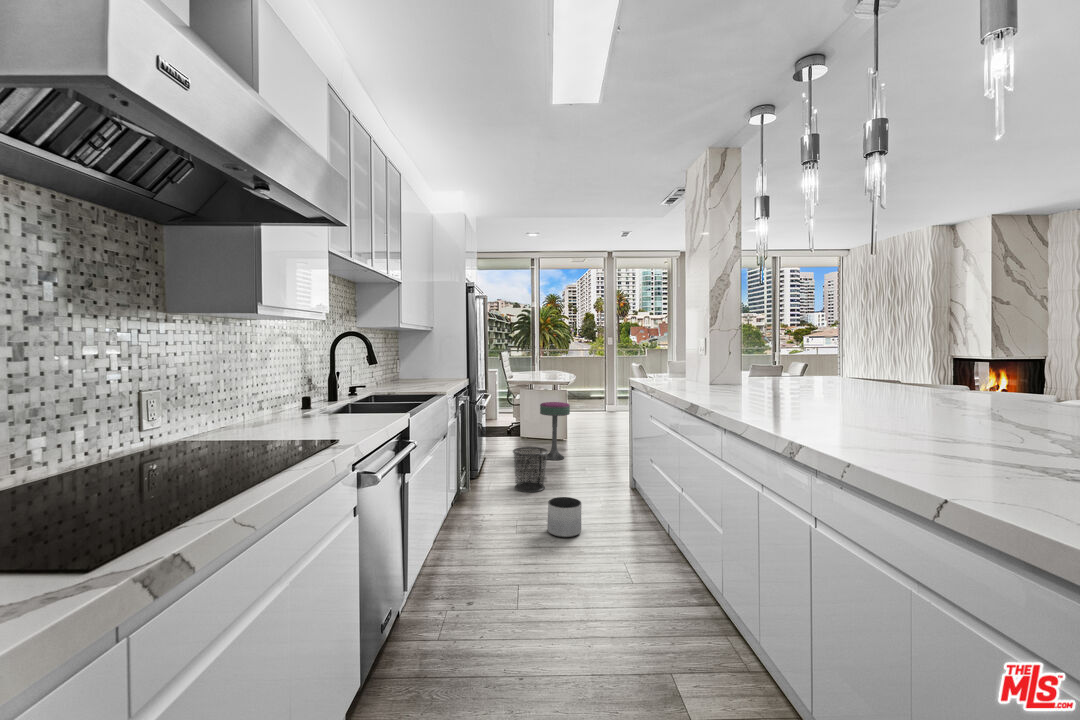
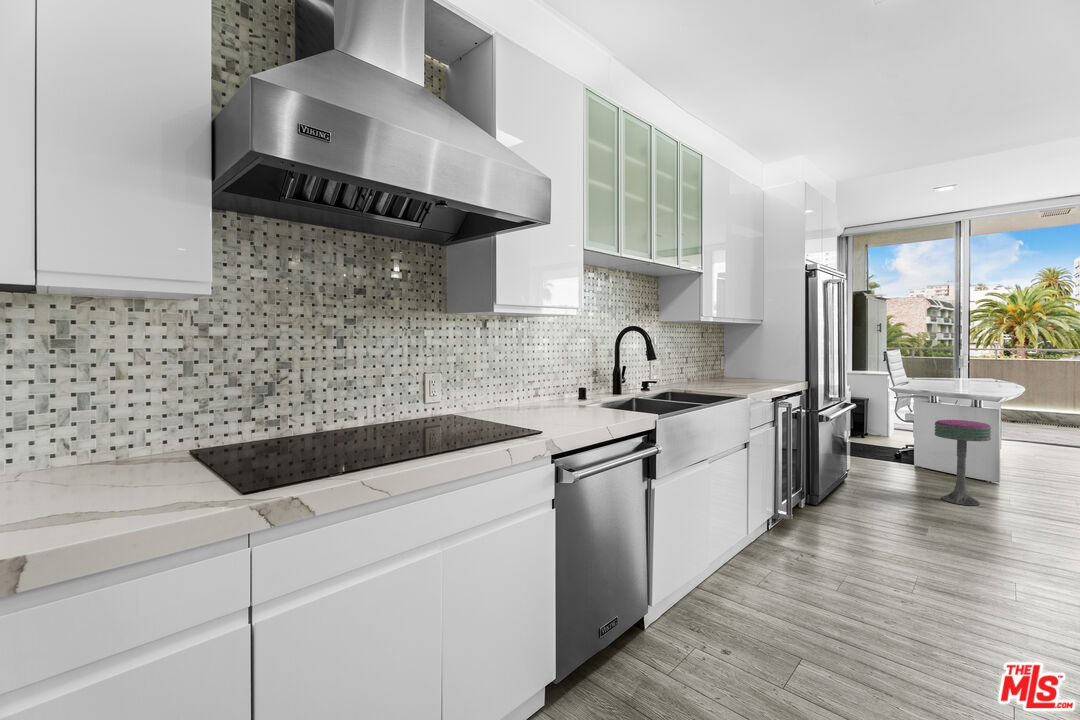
trash can: present [513,447,548,492] -> none [865,476,924,540]
planter: present [547,497,582,538] -> none [888,552,949,615]

